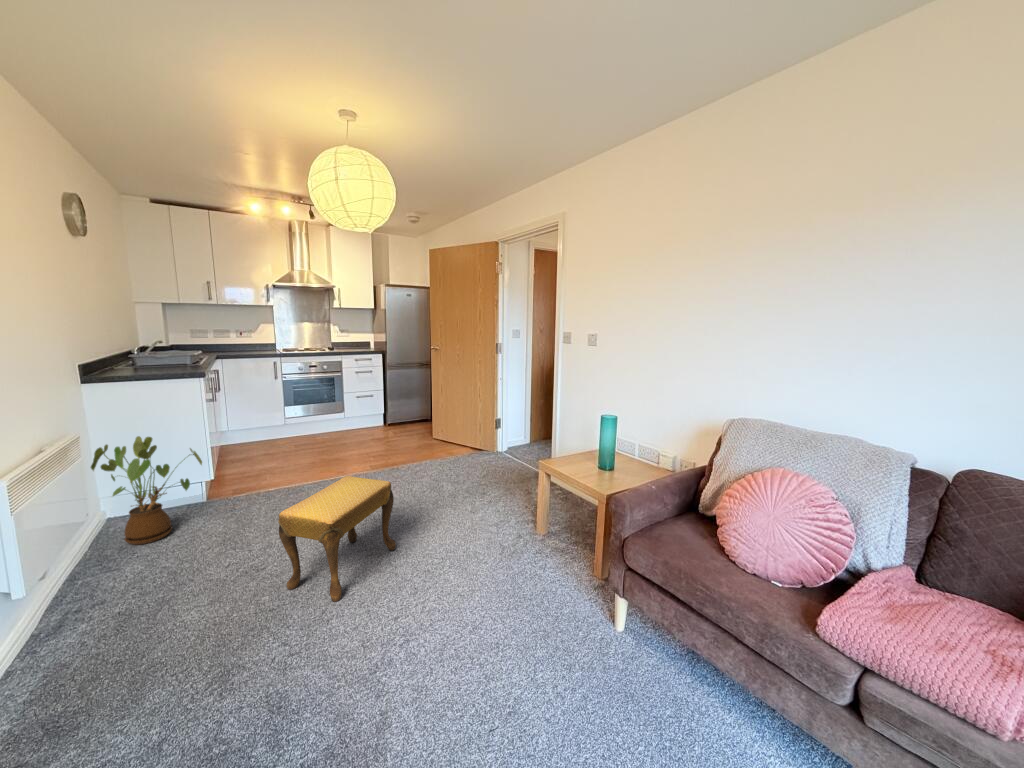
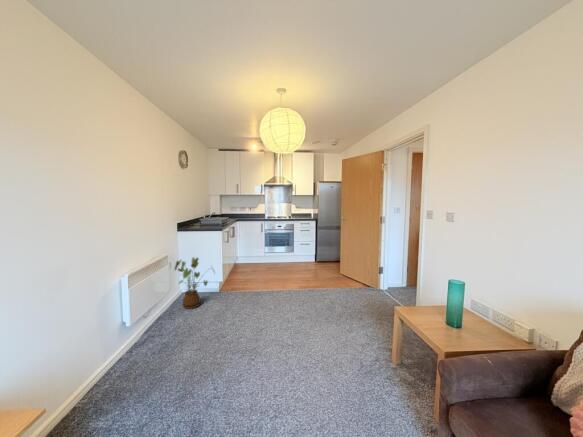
footstool: present [278,476,396,602] -> none [228,293,293,371]

